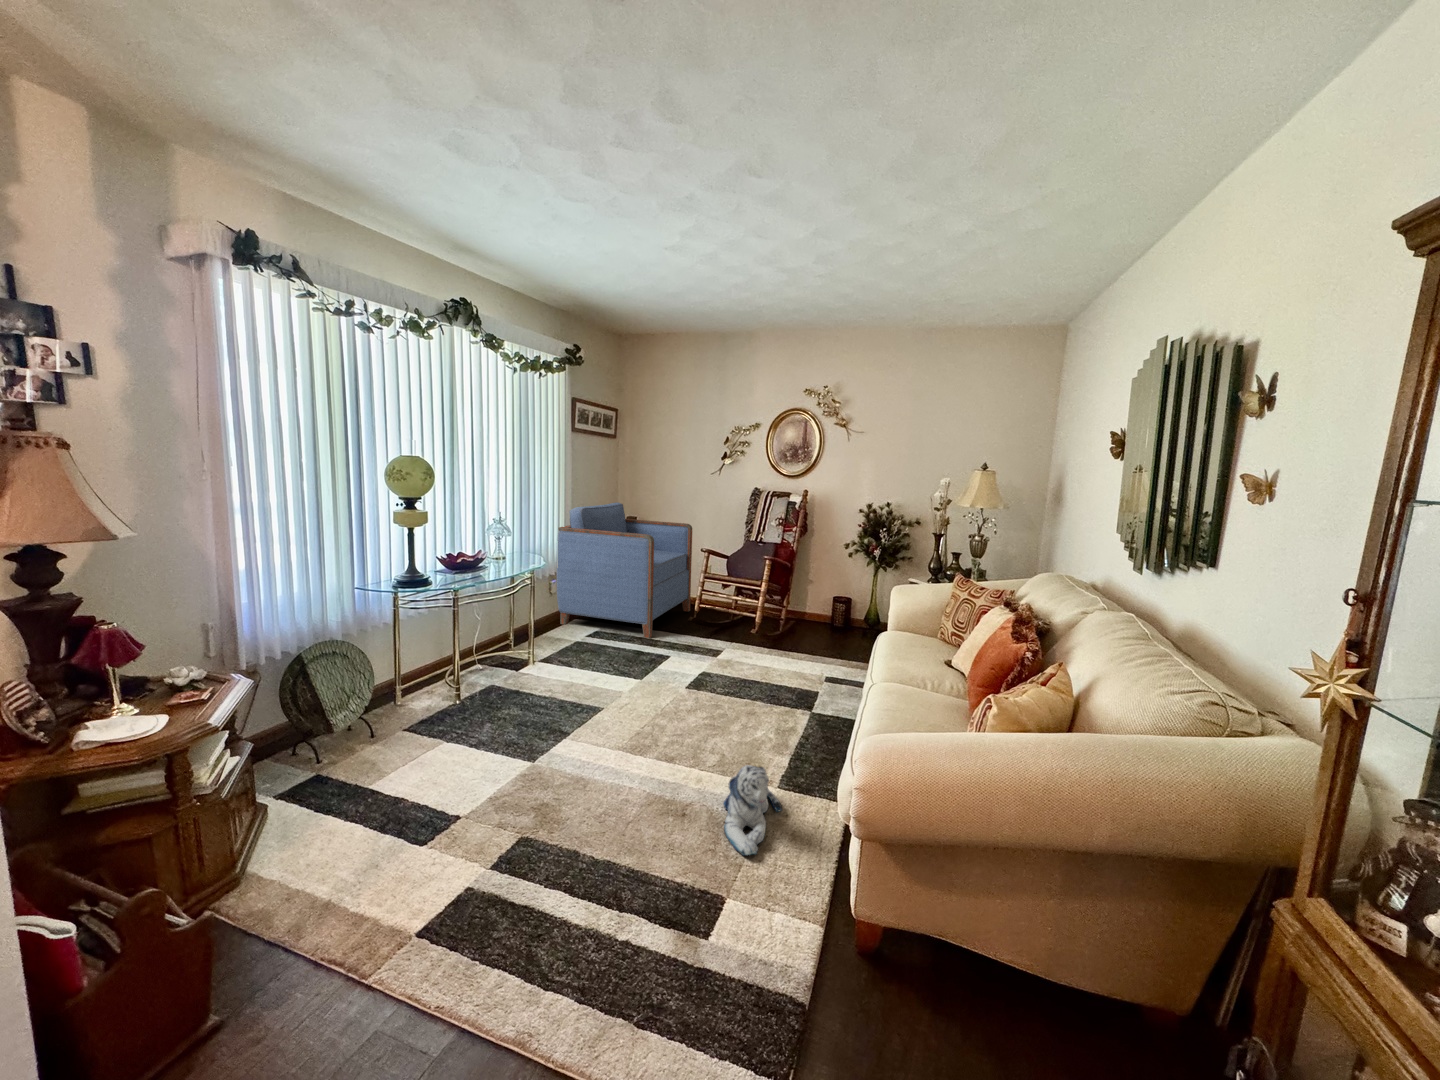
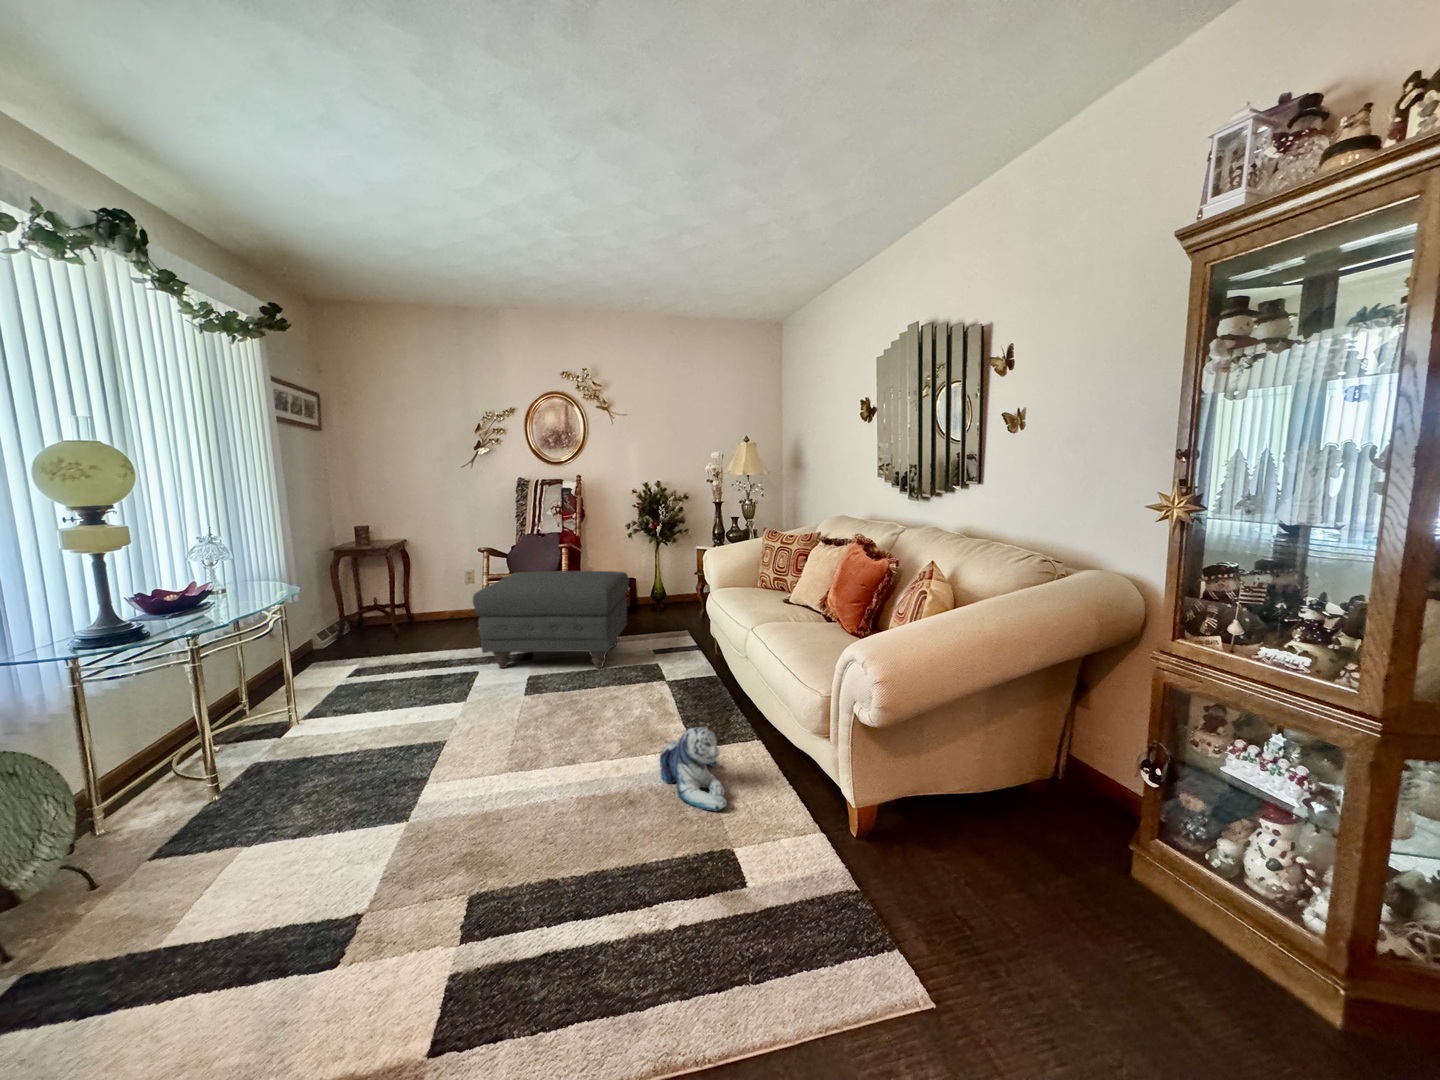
armchair: present [557,503,692,638] -> none [275,507,463,674]
ottoman: none [669,575,813,680] -> present [473,571,629,668]

